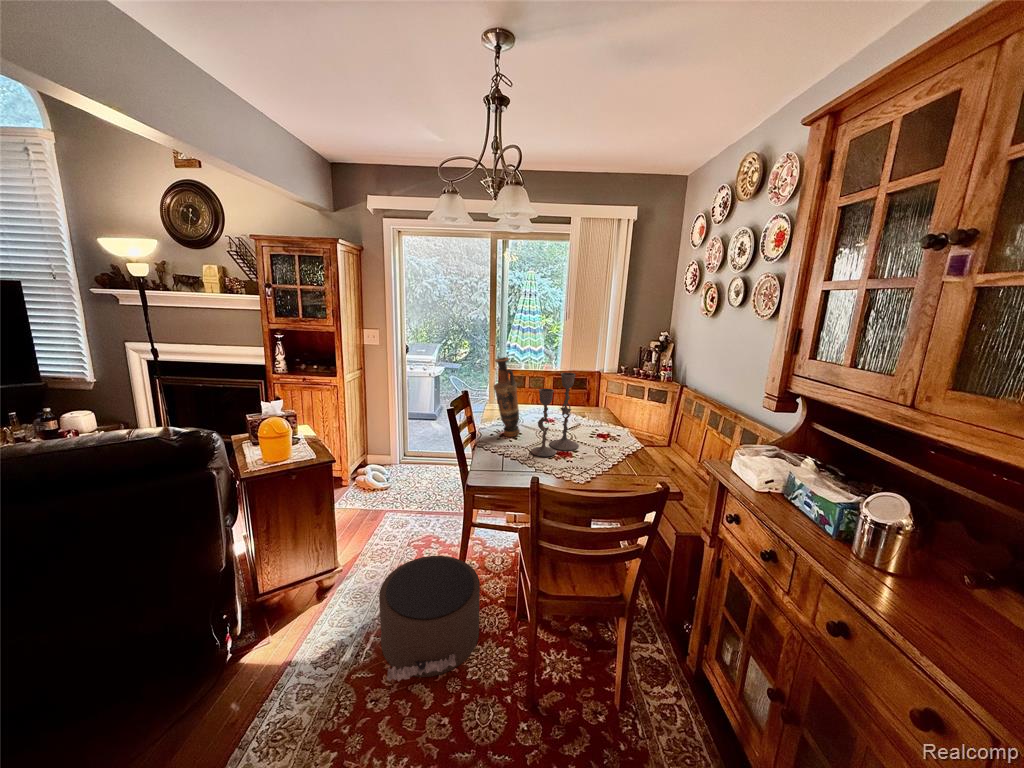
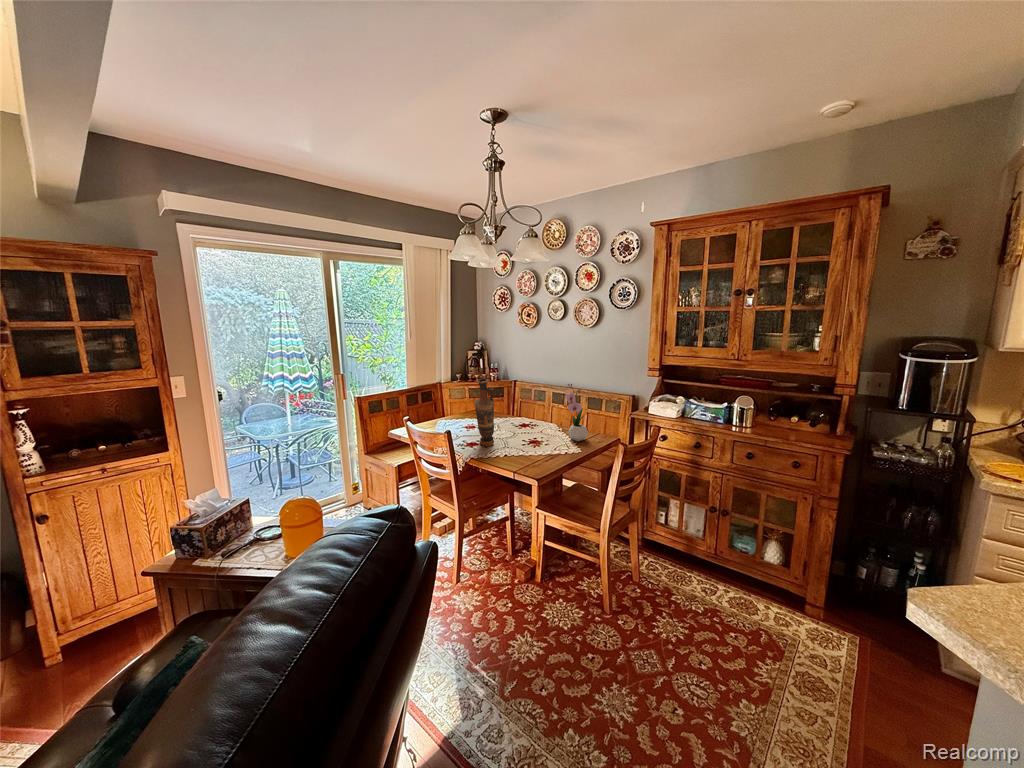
candlestick: present [531,373,579,457] -> none [519,382,542,450]
flower arrangement: none [601,383,636,469] -> present [565,384,588,441]
pouf: present [379,556,480,681] -> none [449,559,566,666]

